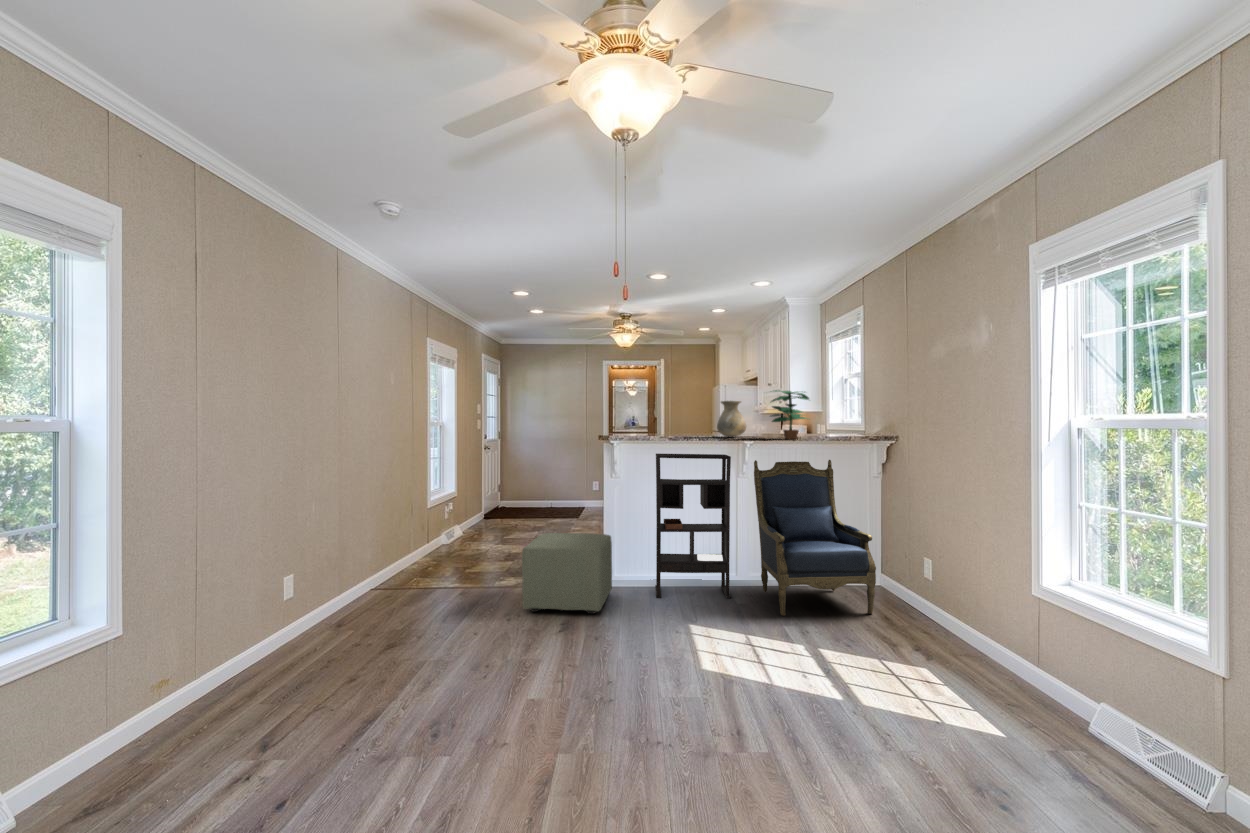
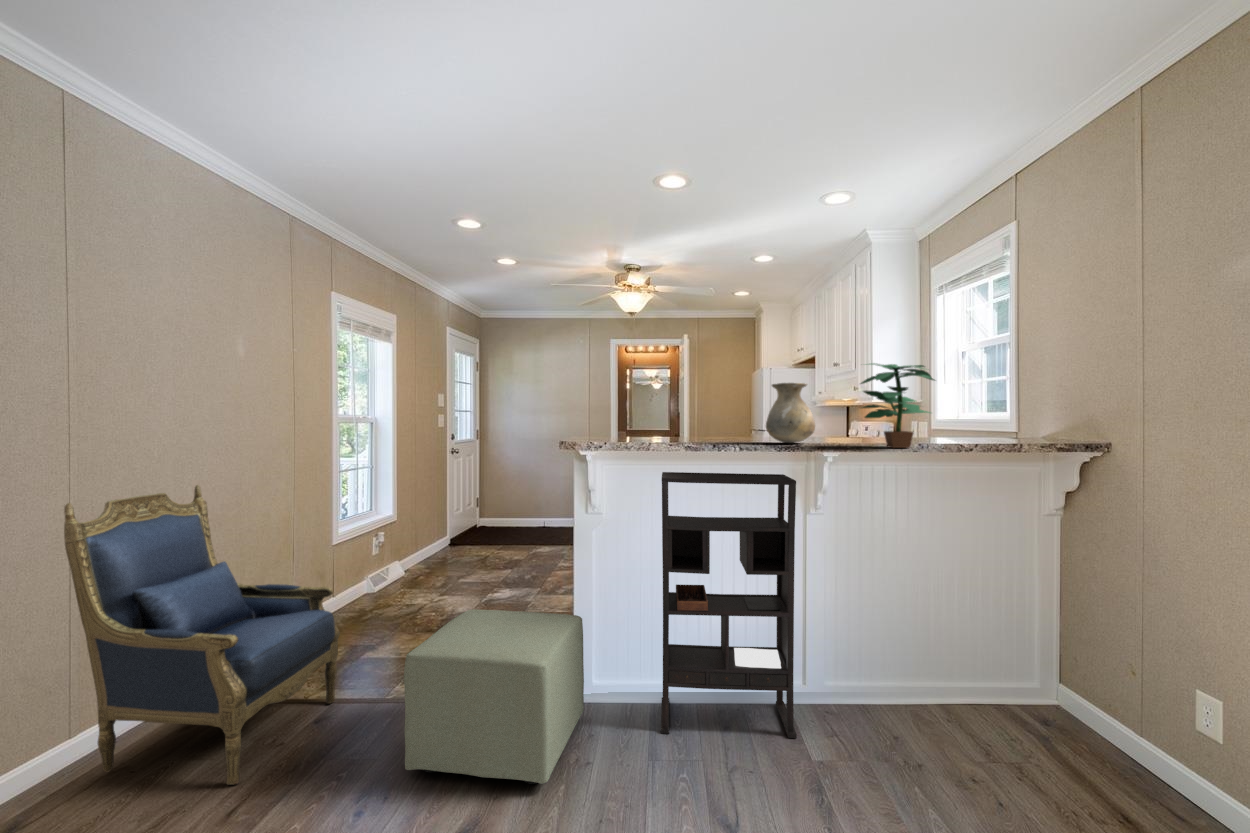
armchair: present [754,460,876,616] -> present [64,485,340,785]

